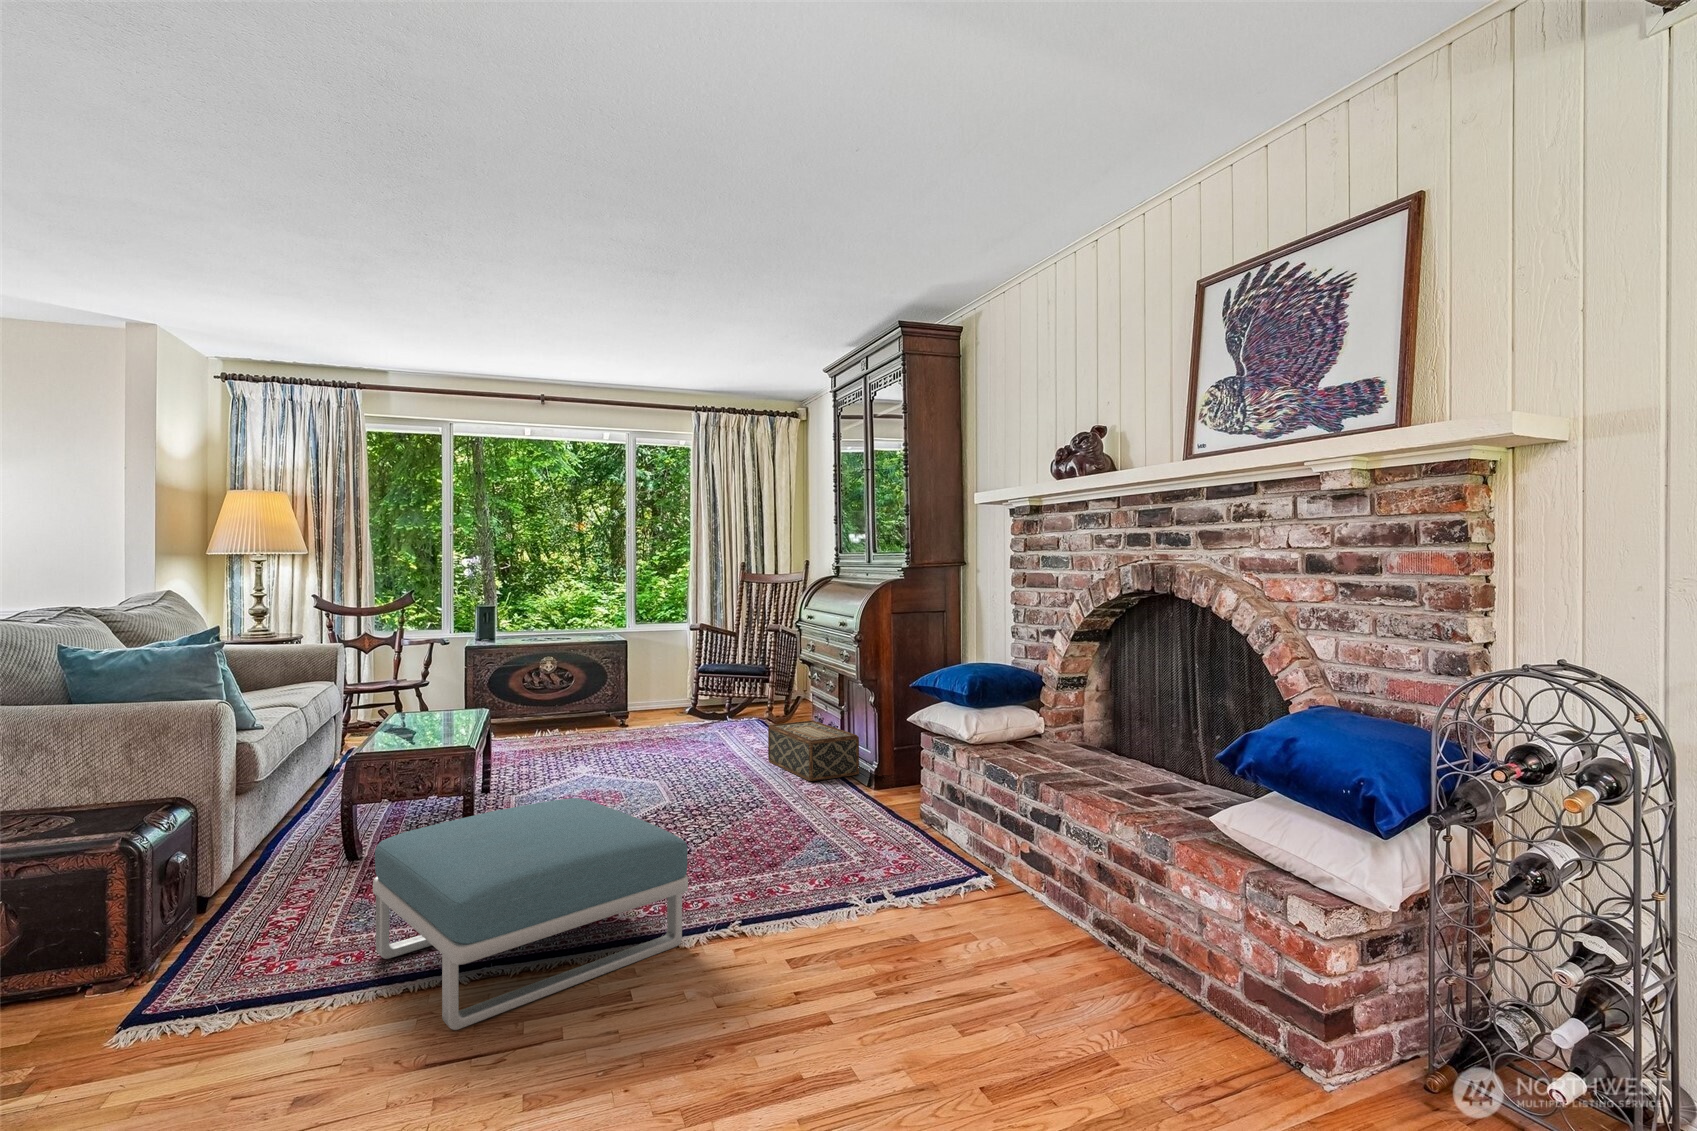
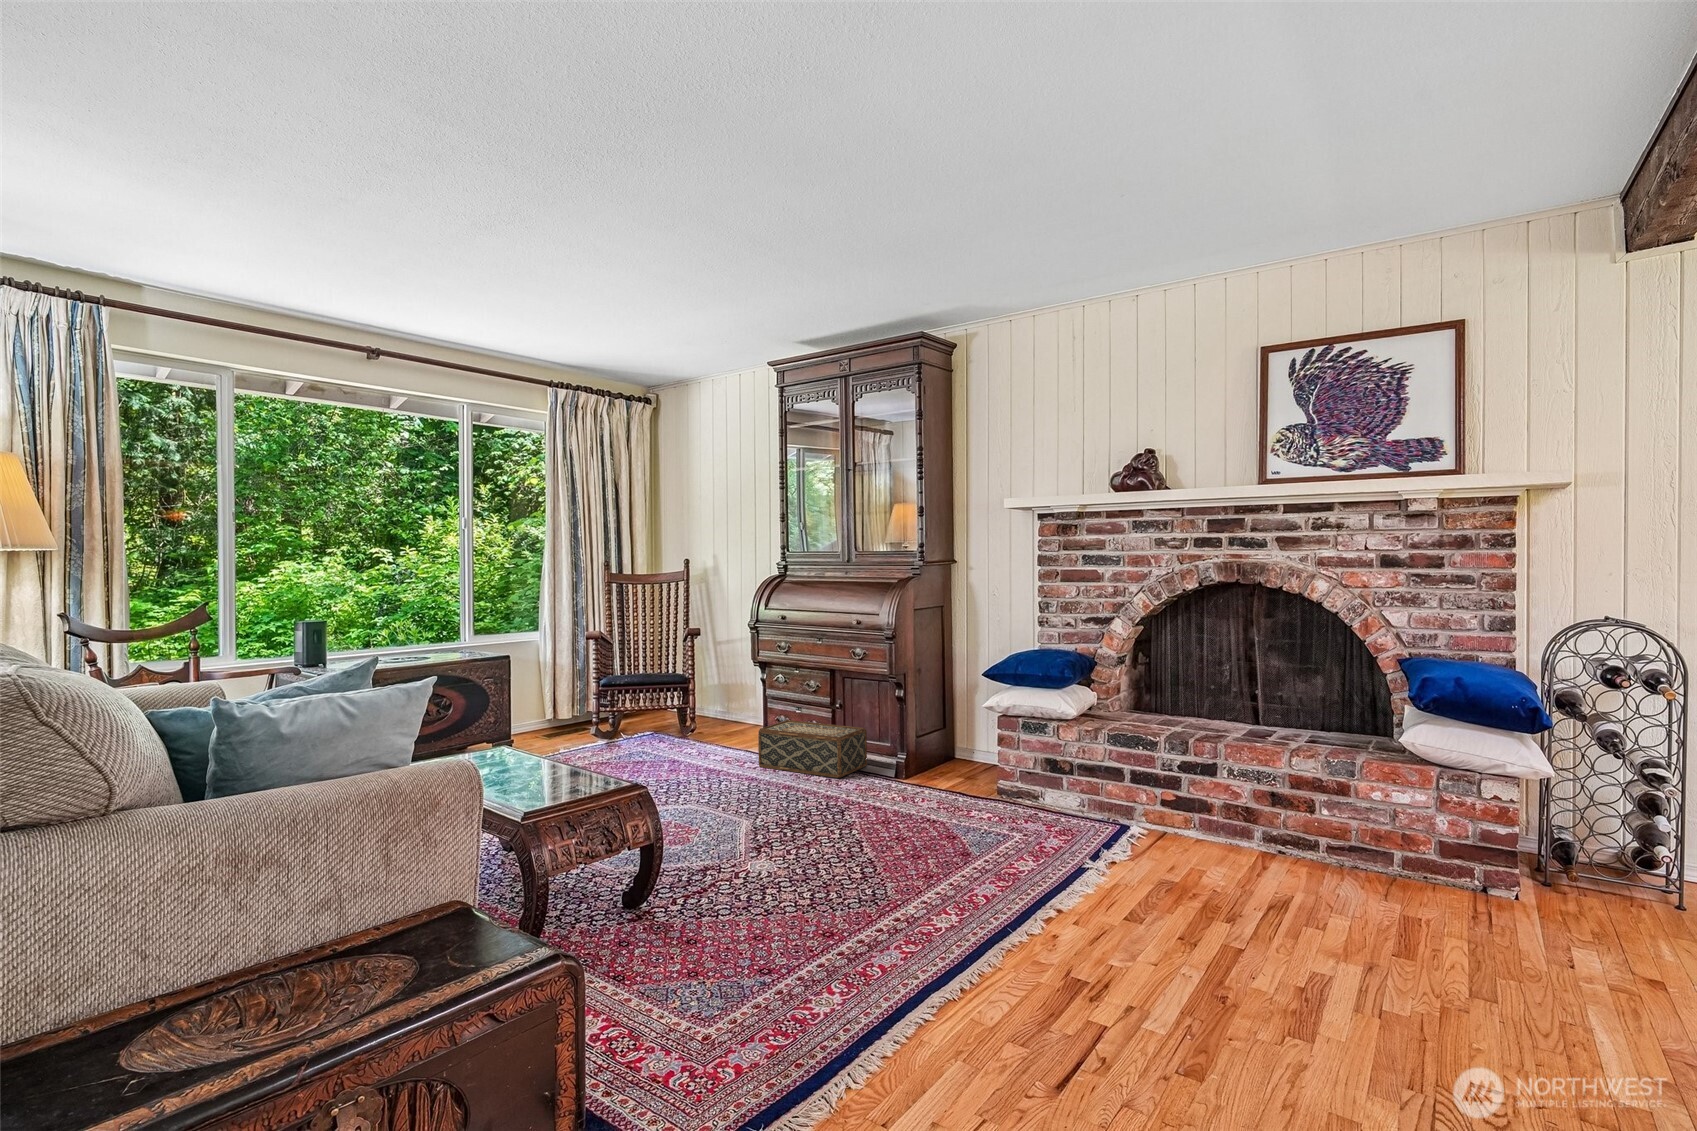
footstool: present [373,798,688,1030] -> none [780,812,1051,1041]

